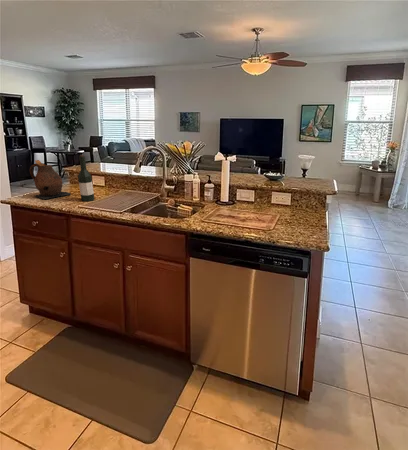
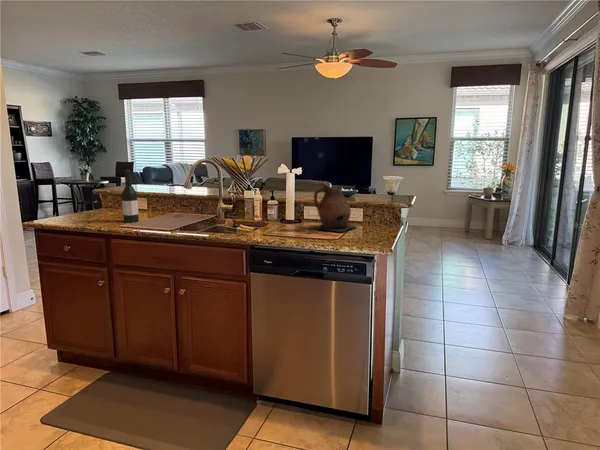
ceramic pitcher: present [29,160,71,199] -> present [314,182,356,232]

